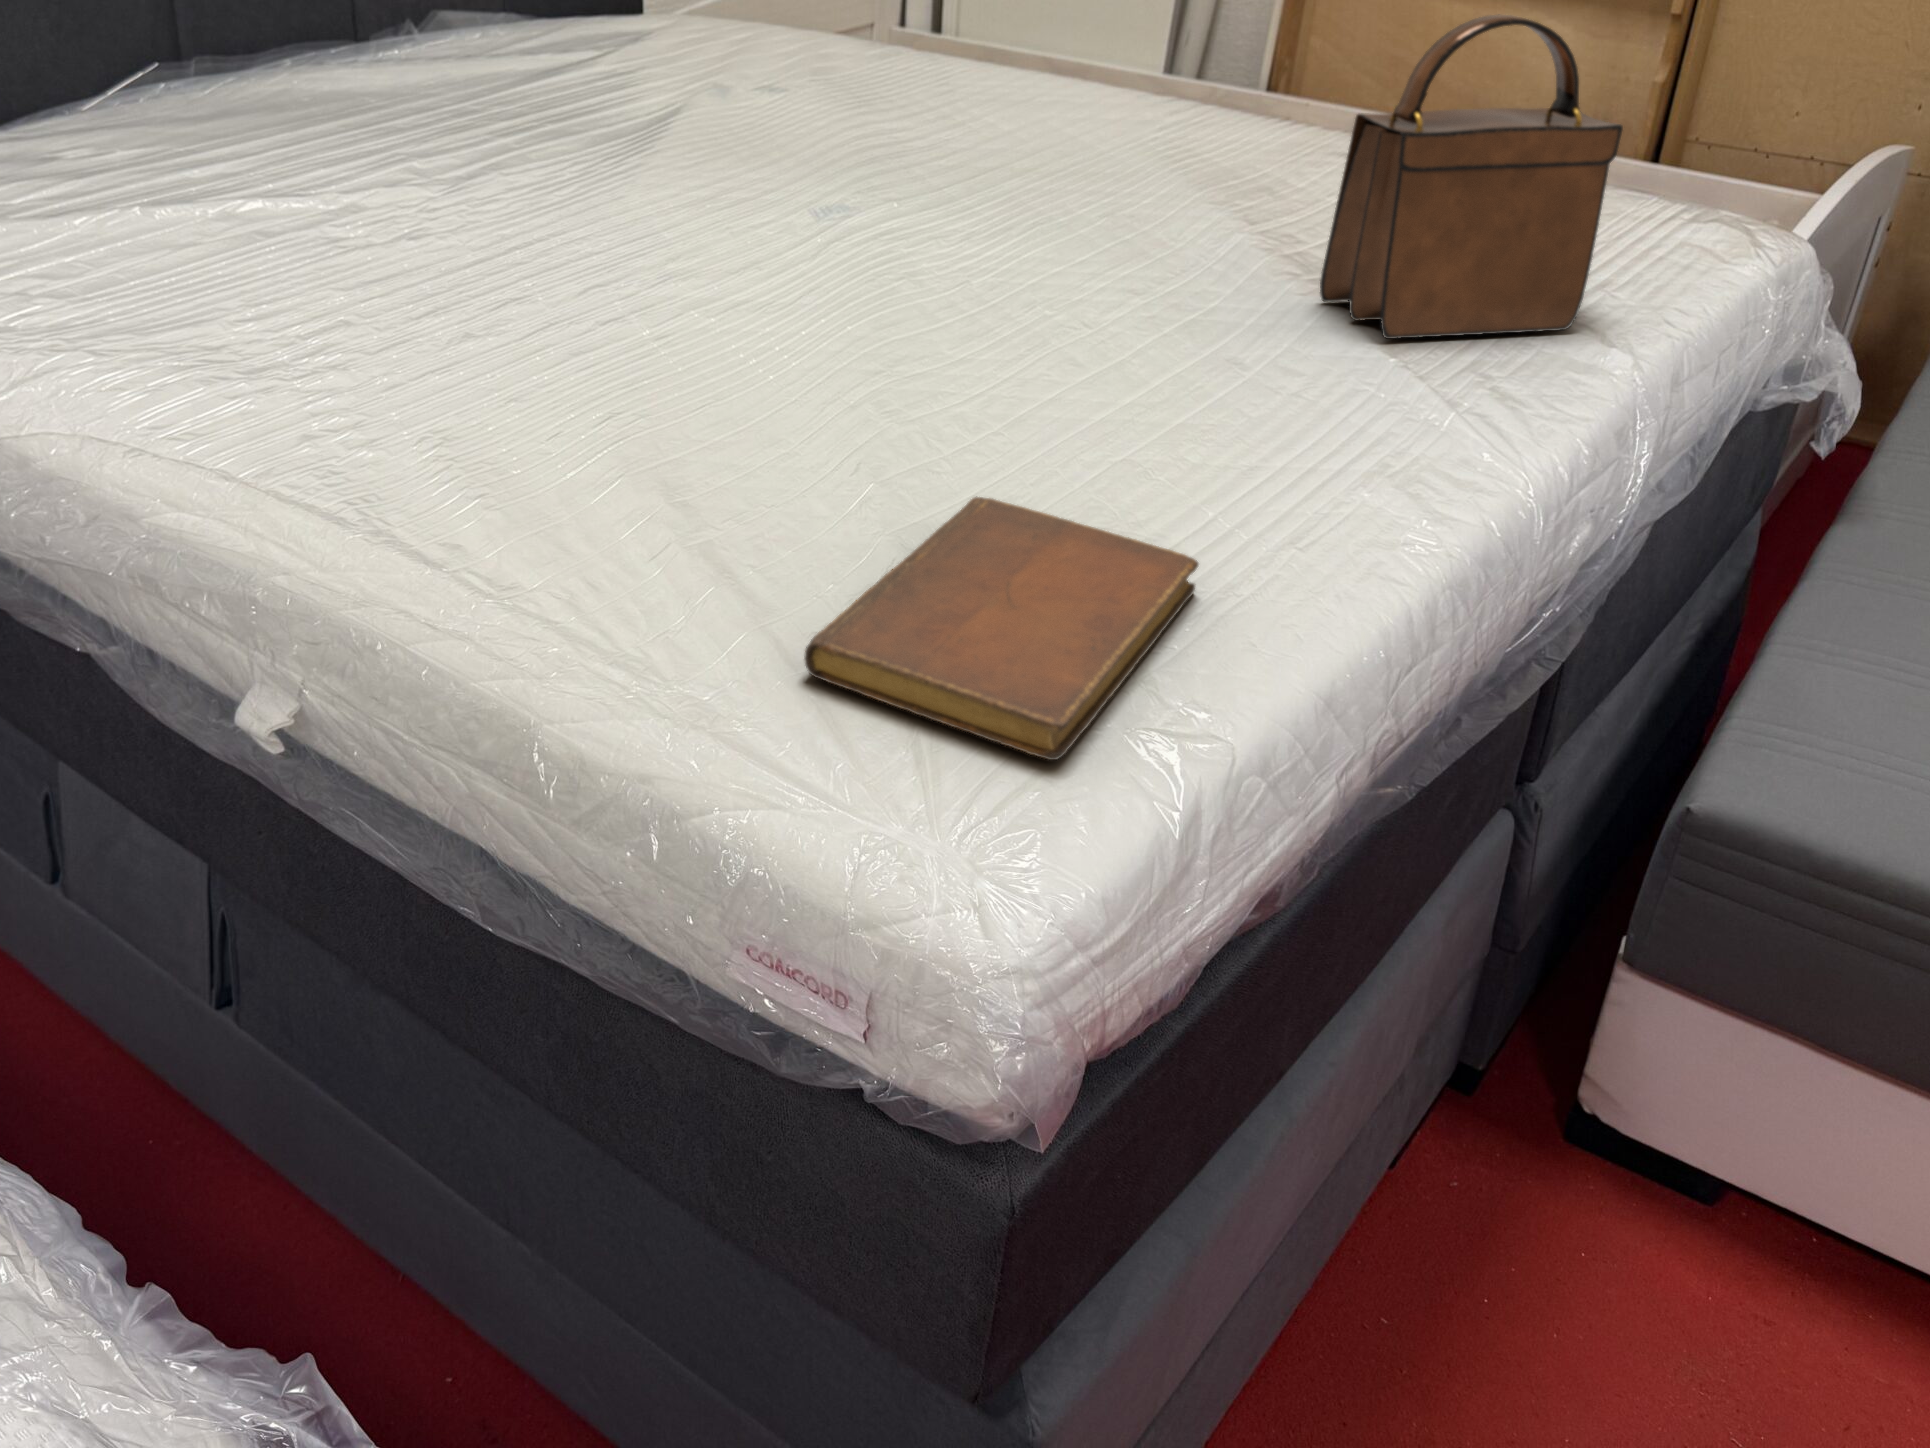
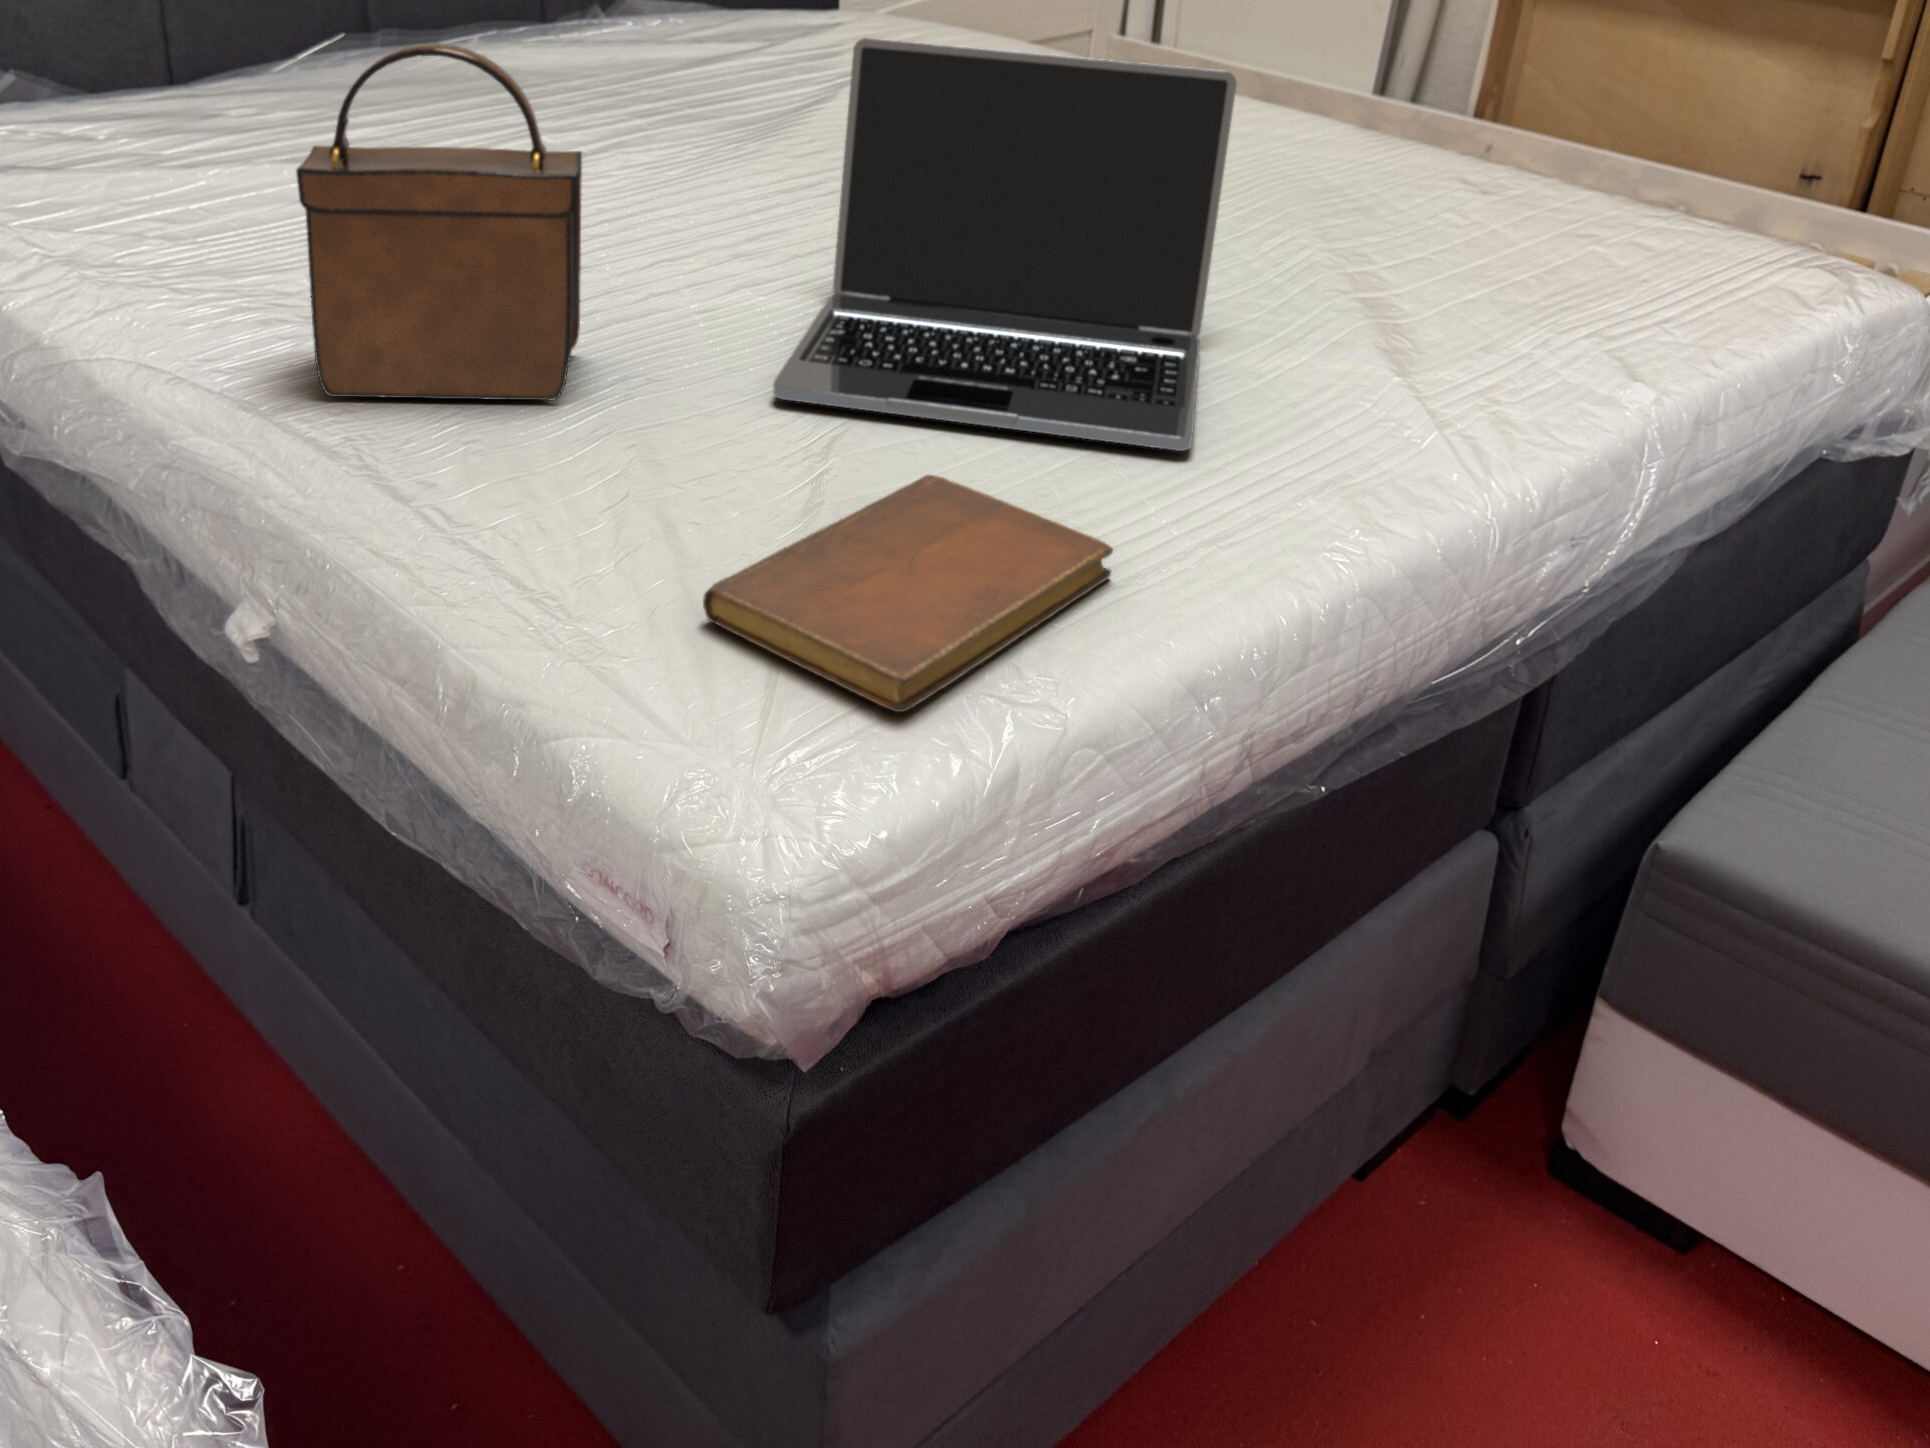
handbag: present [1320,14,1623,339] -> present [296,43,582,401]
laptop: none [768,41,1215,451] -> present [773,38,1237,451]

